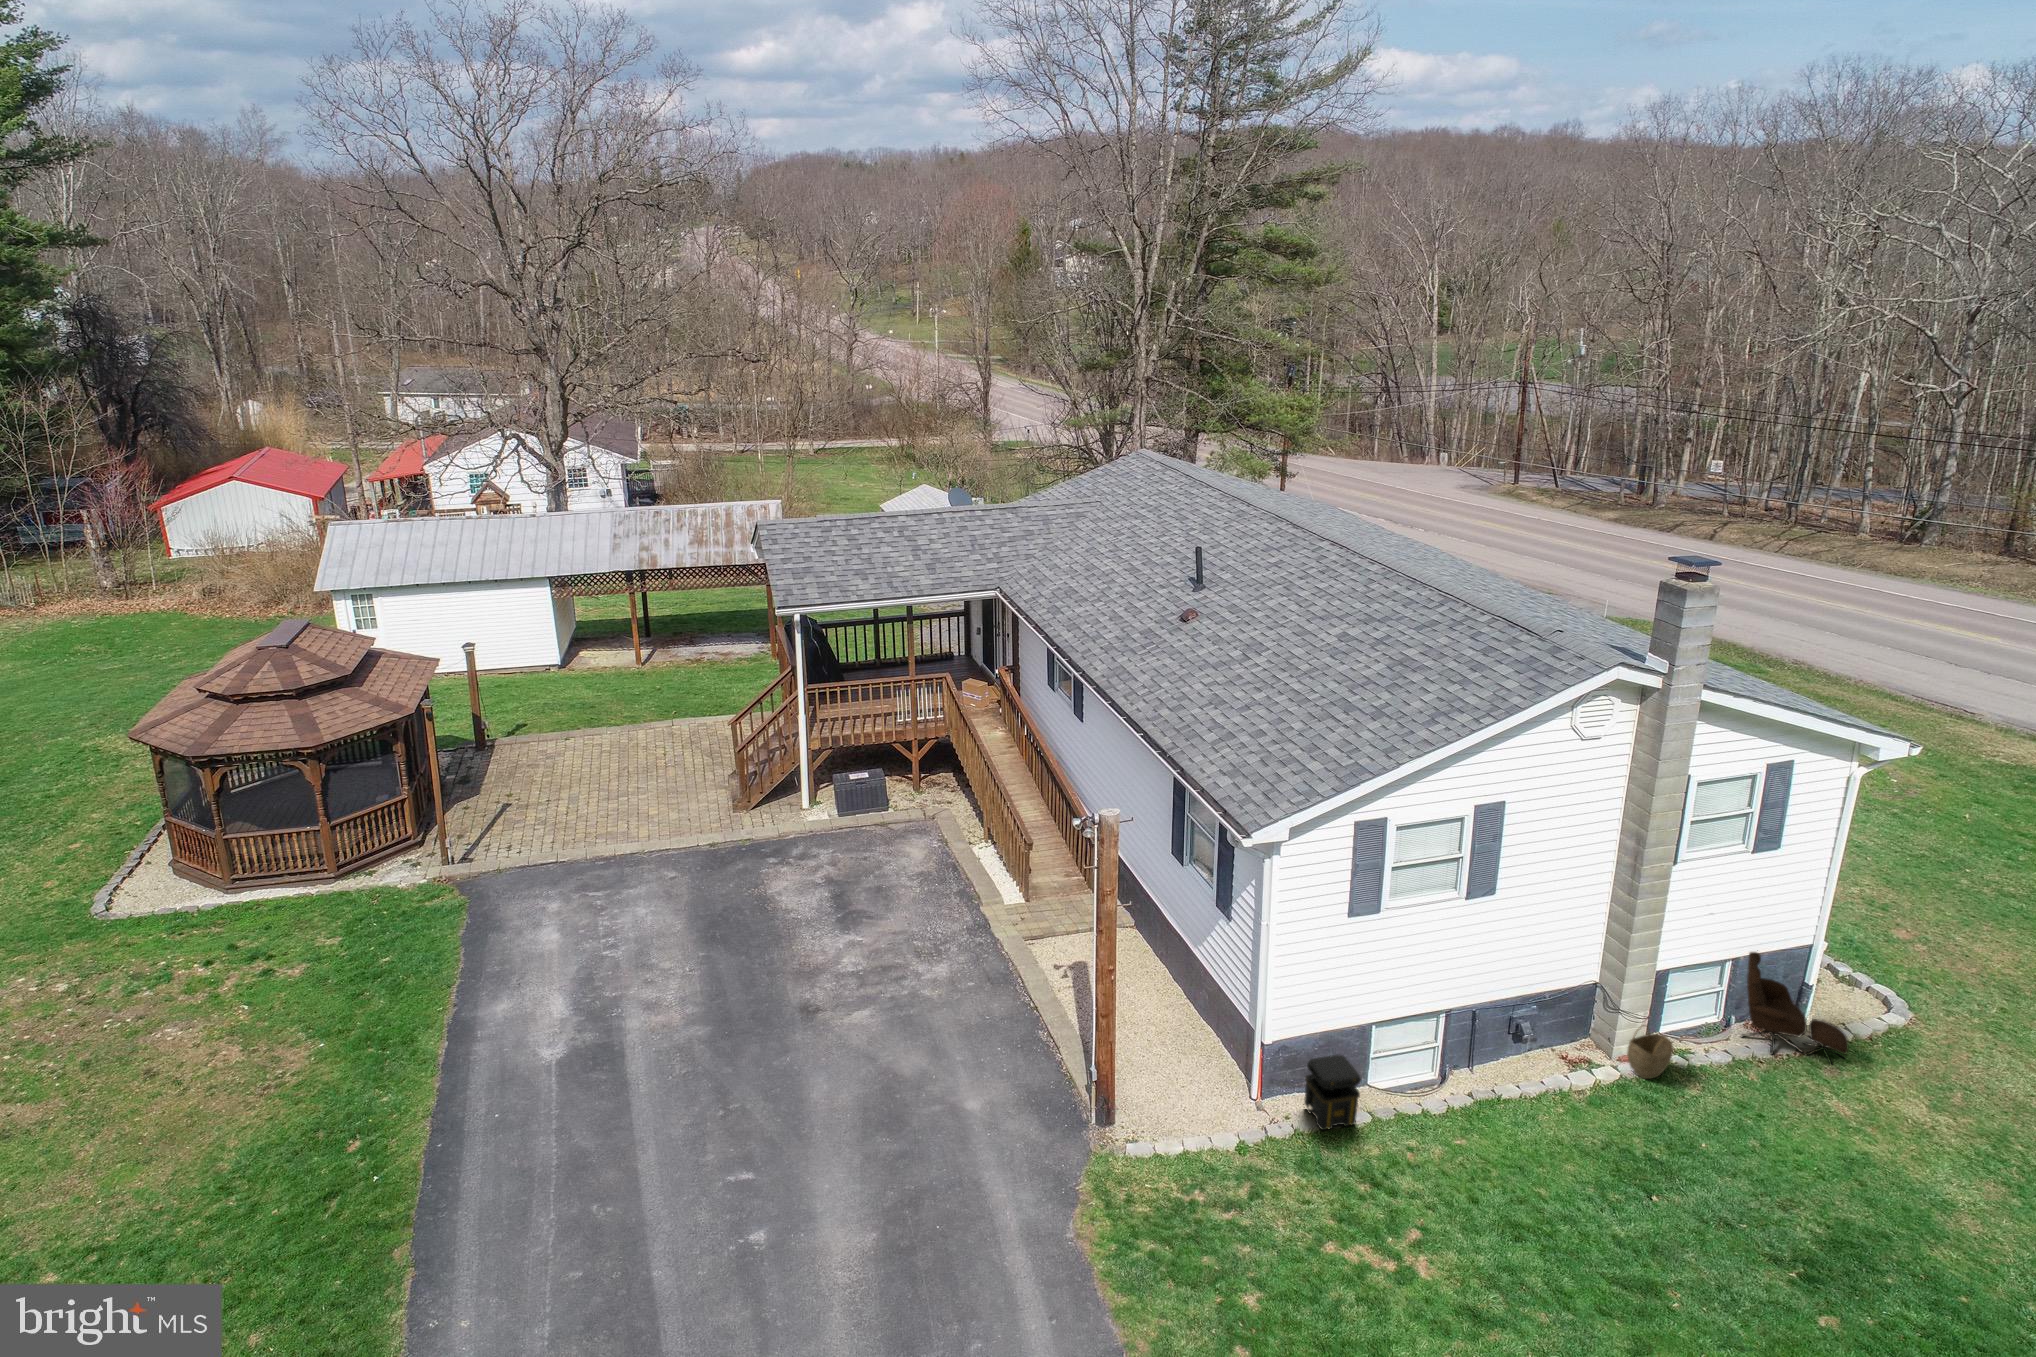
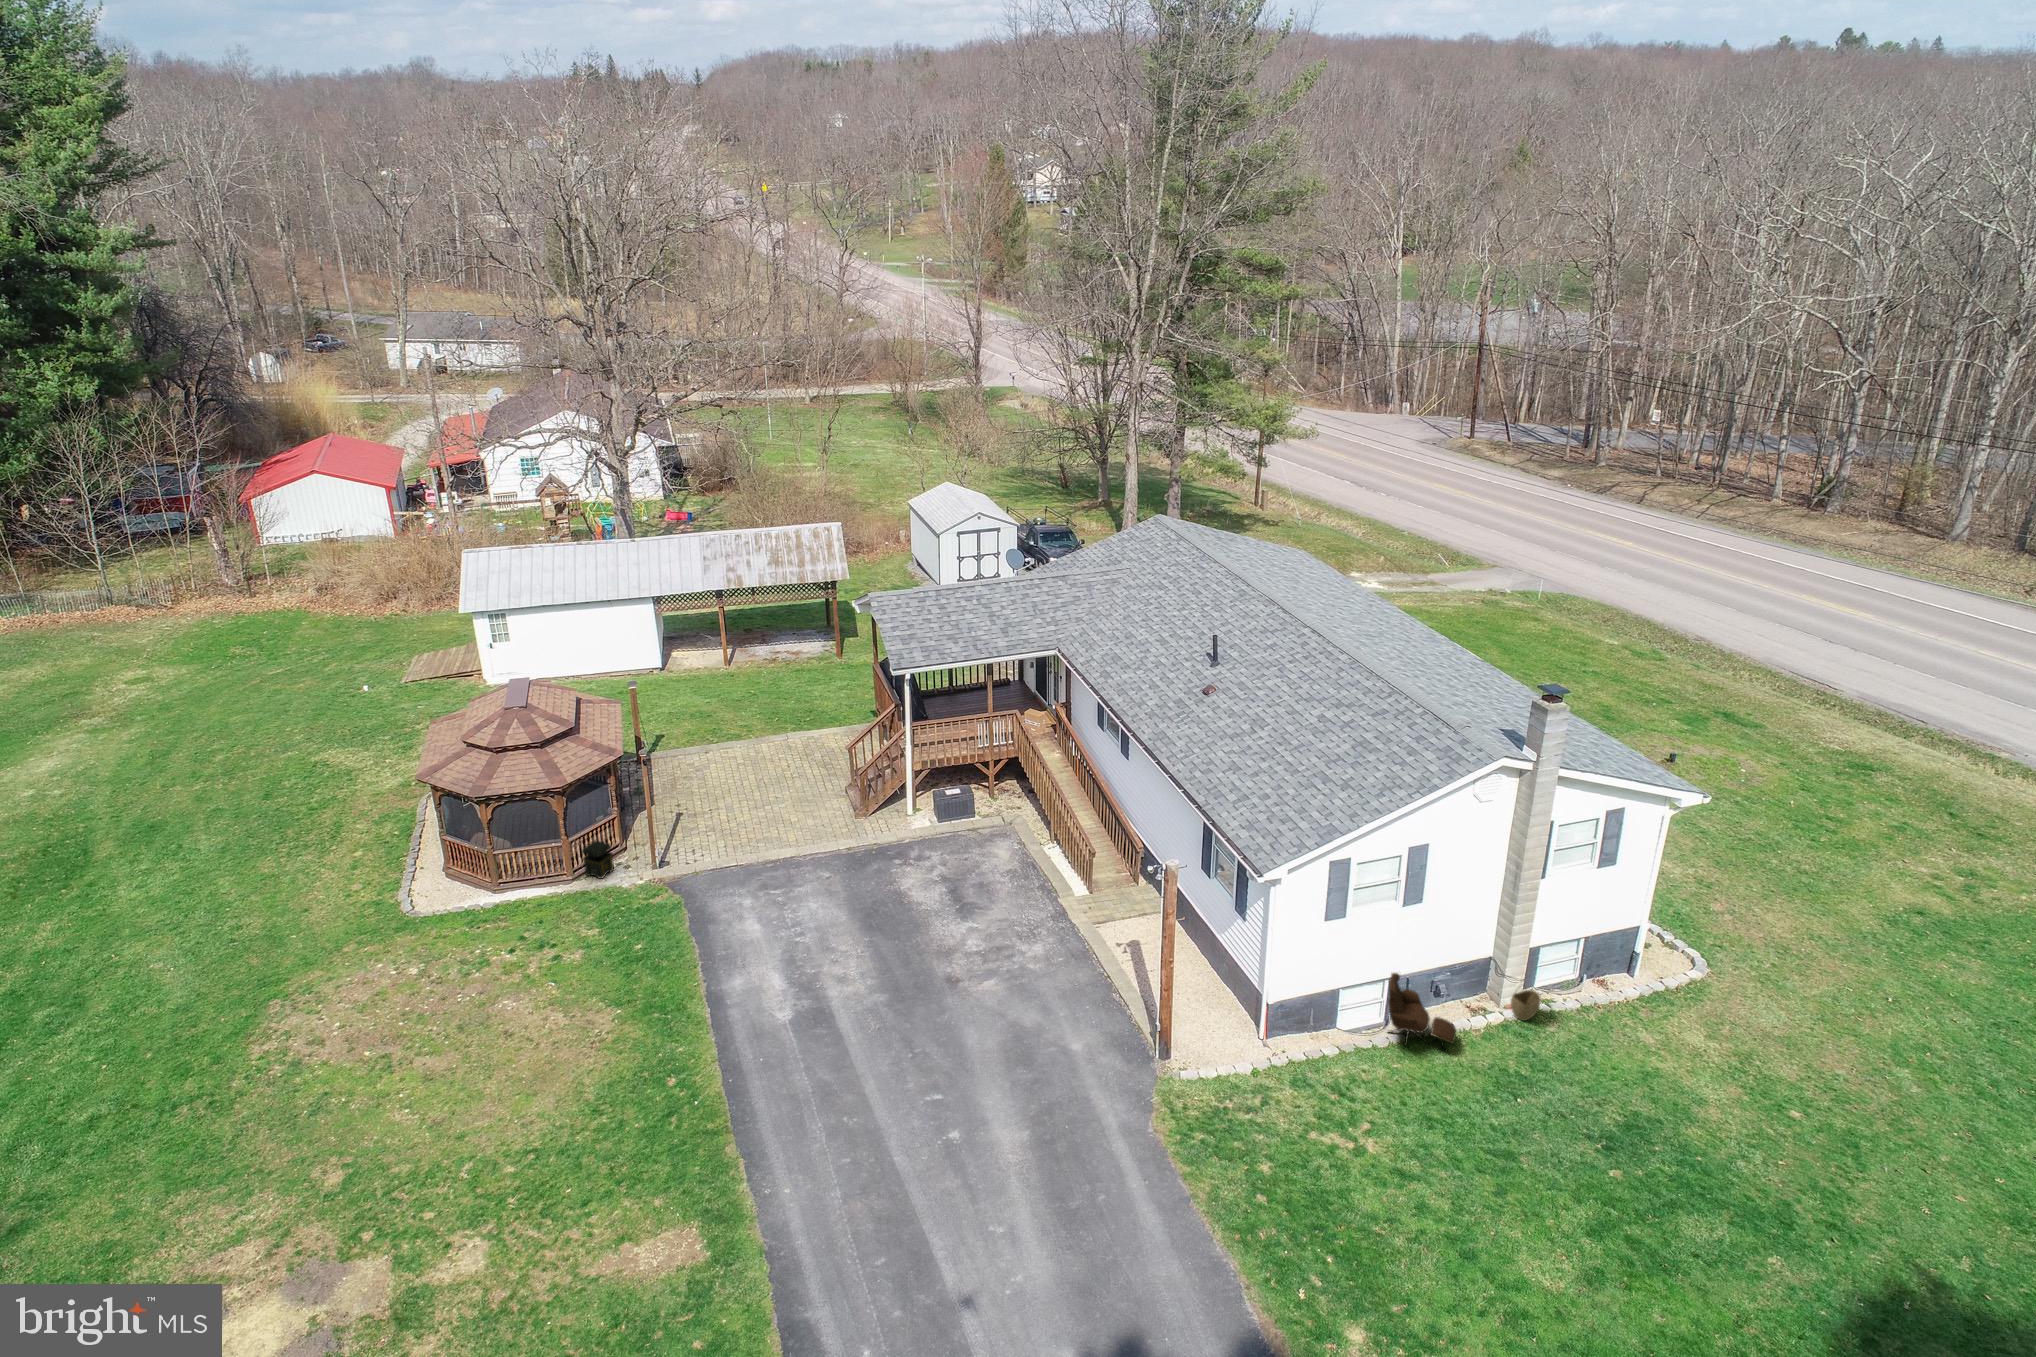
lounge chair: present [1741,952,1848,1064] -> present [1388,973,1456,1047]
toolbox: present [1304,1055,1361,1130] -> present [582,841,614,879]

